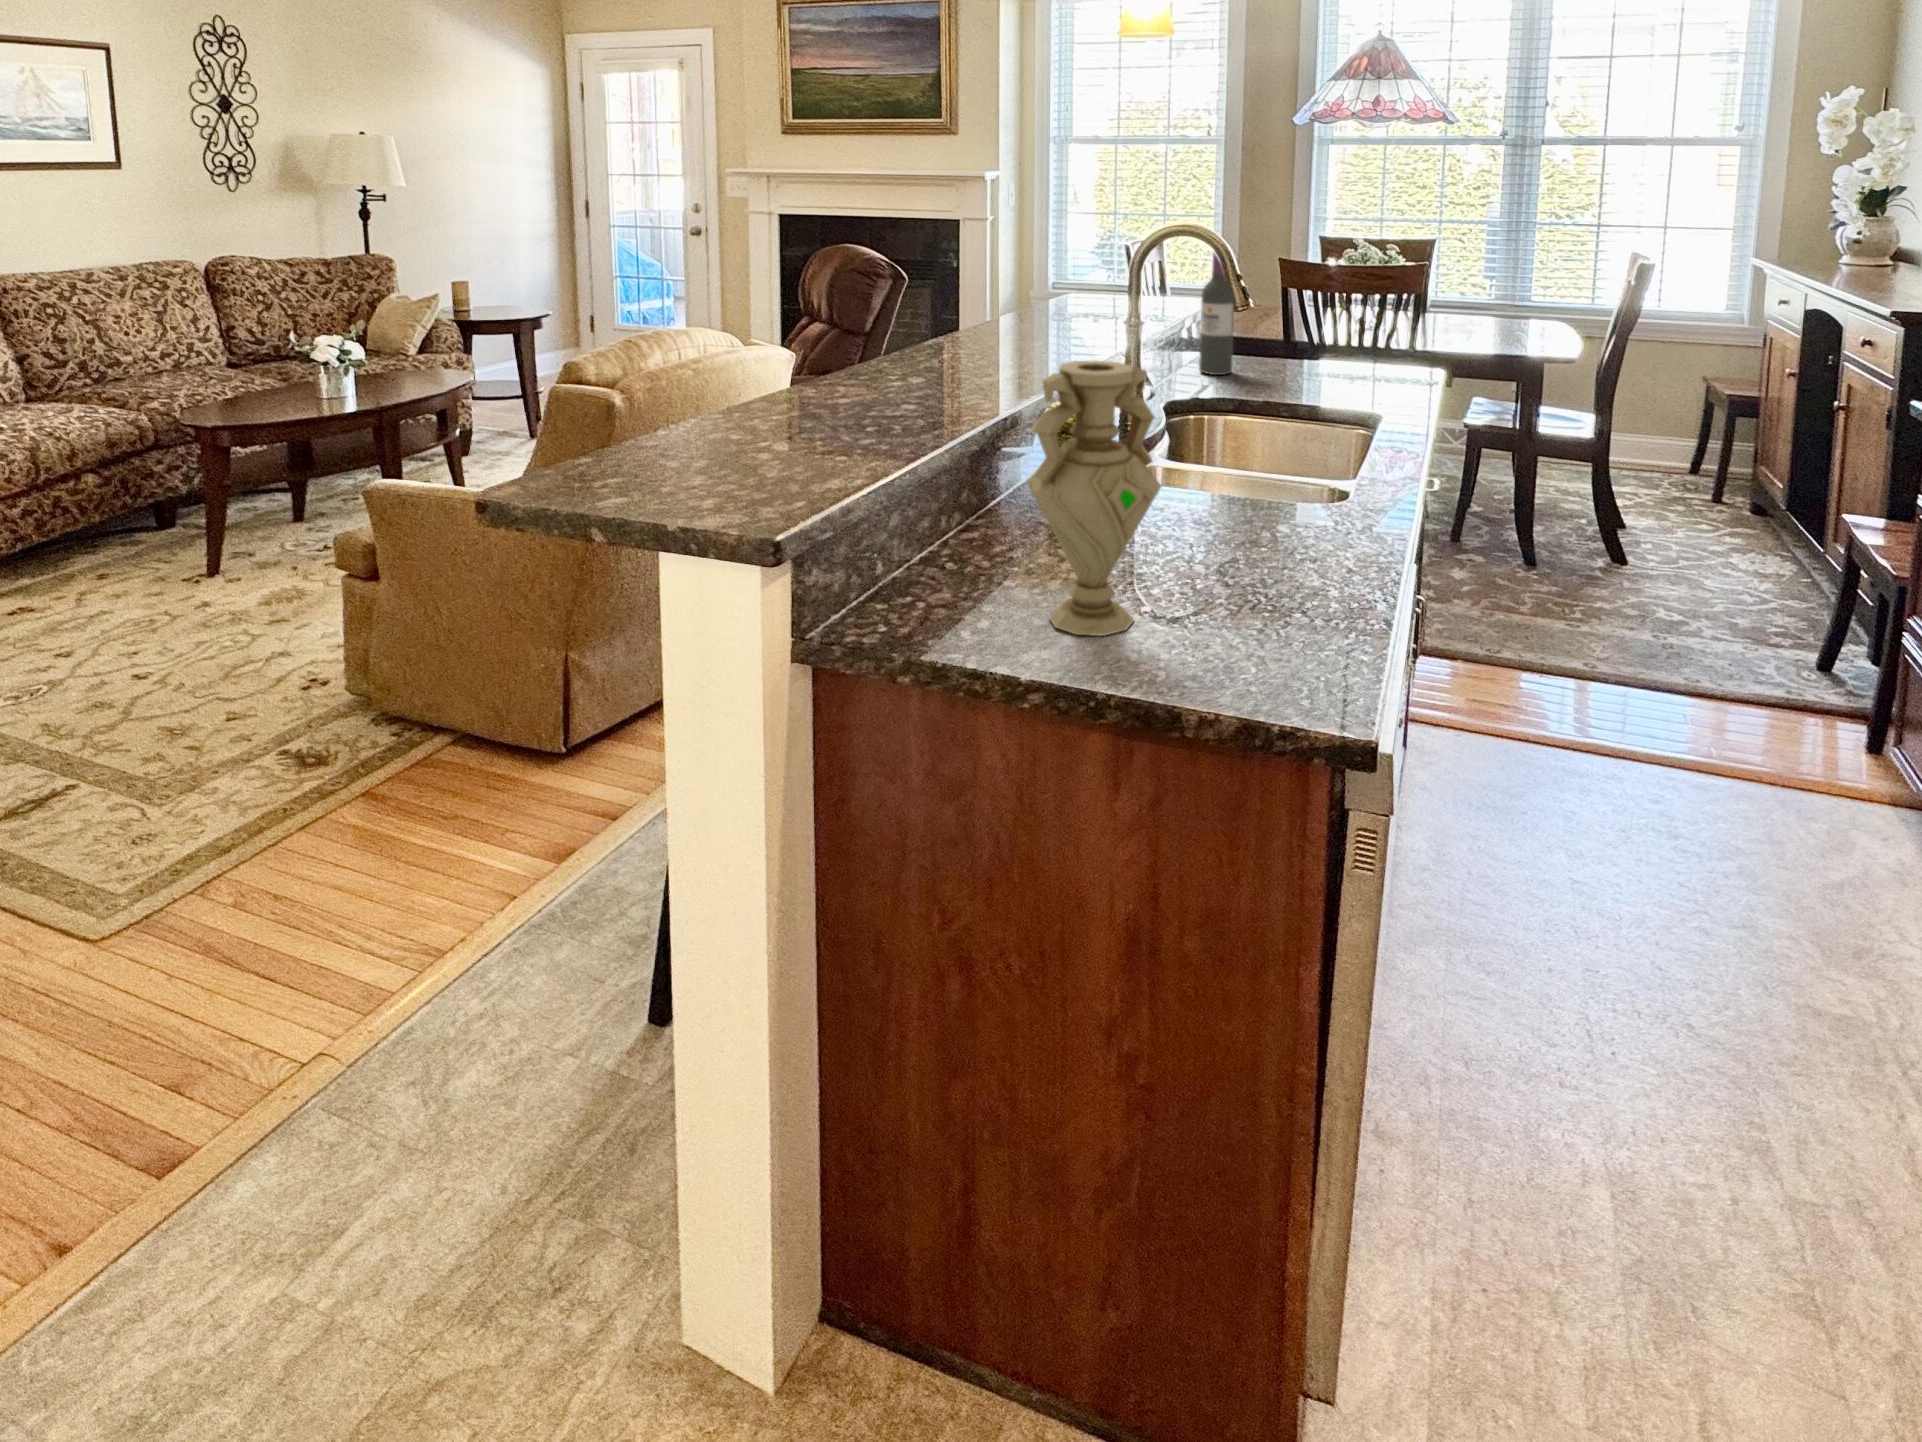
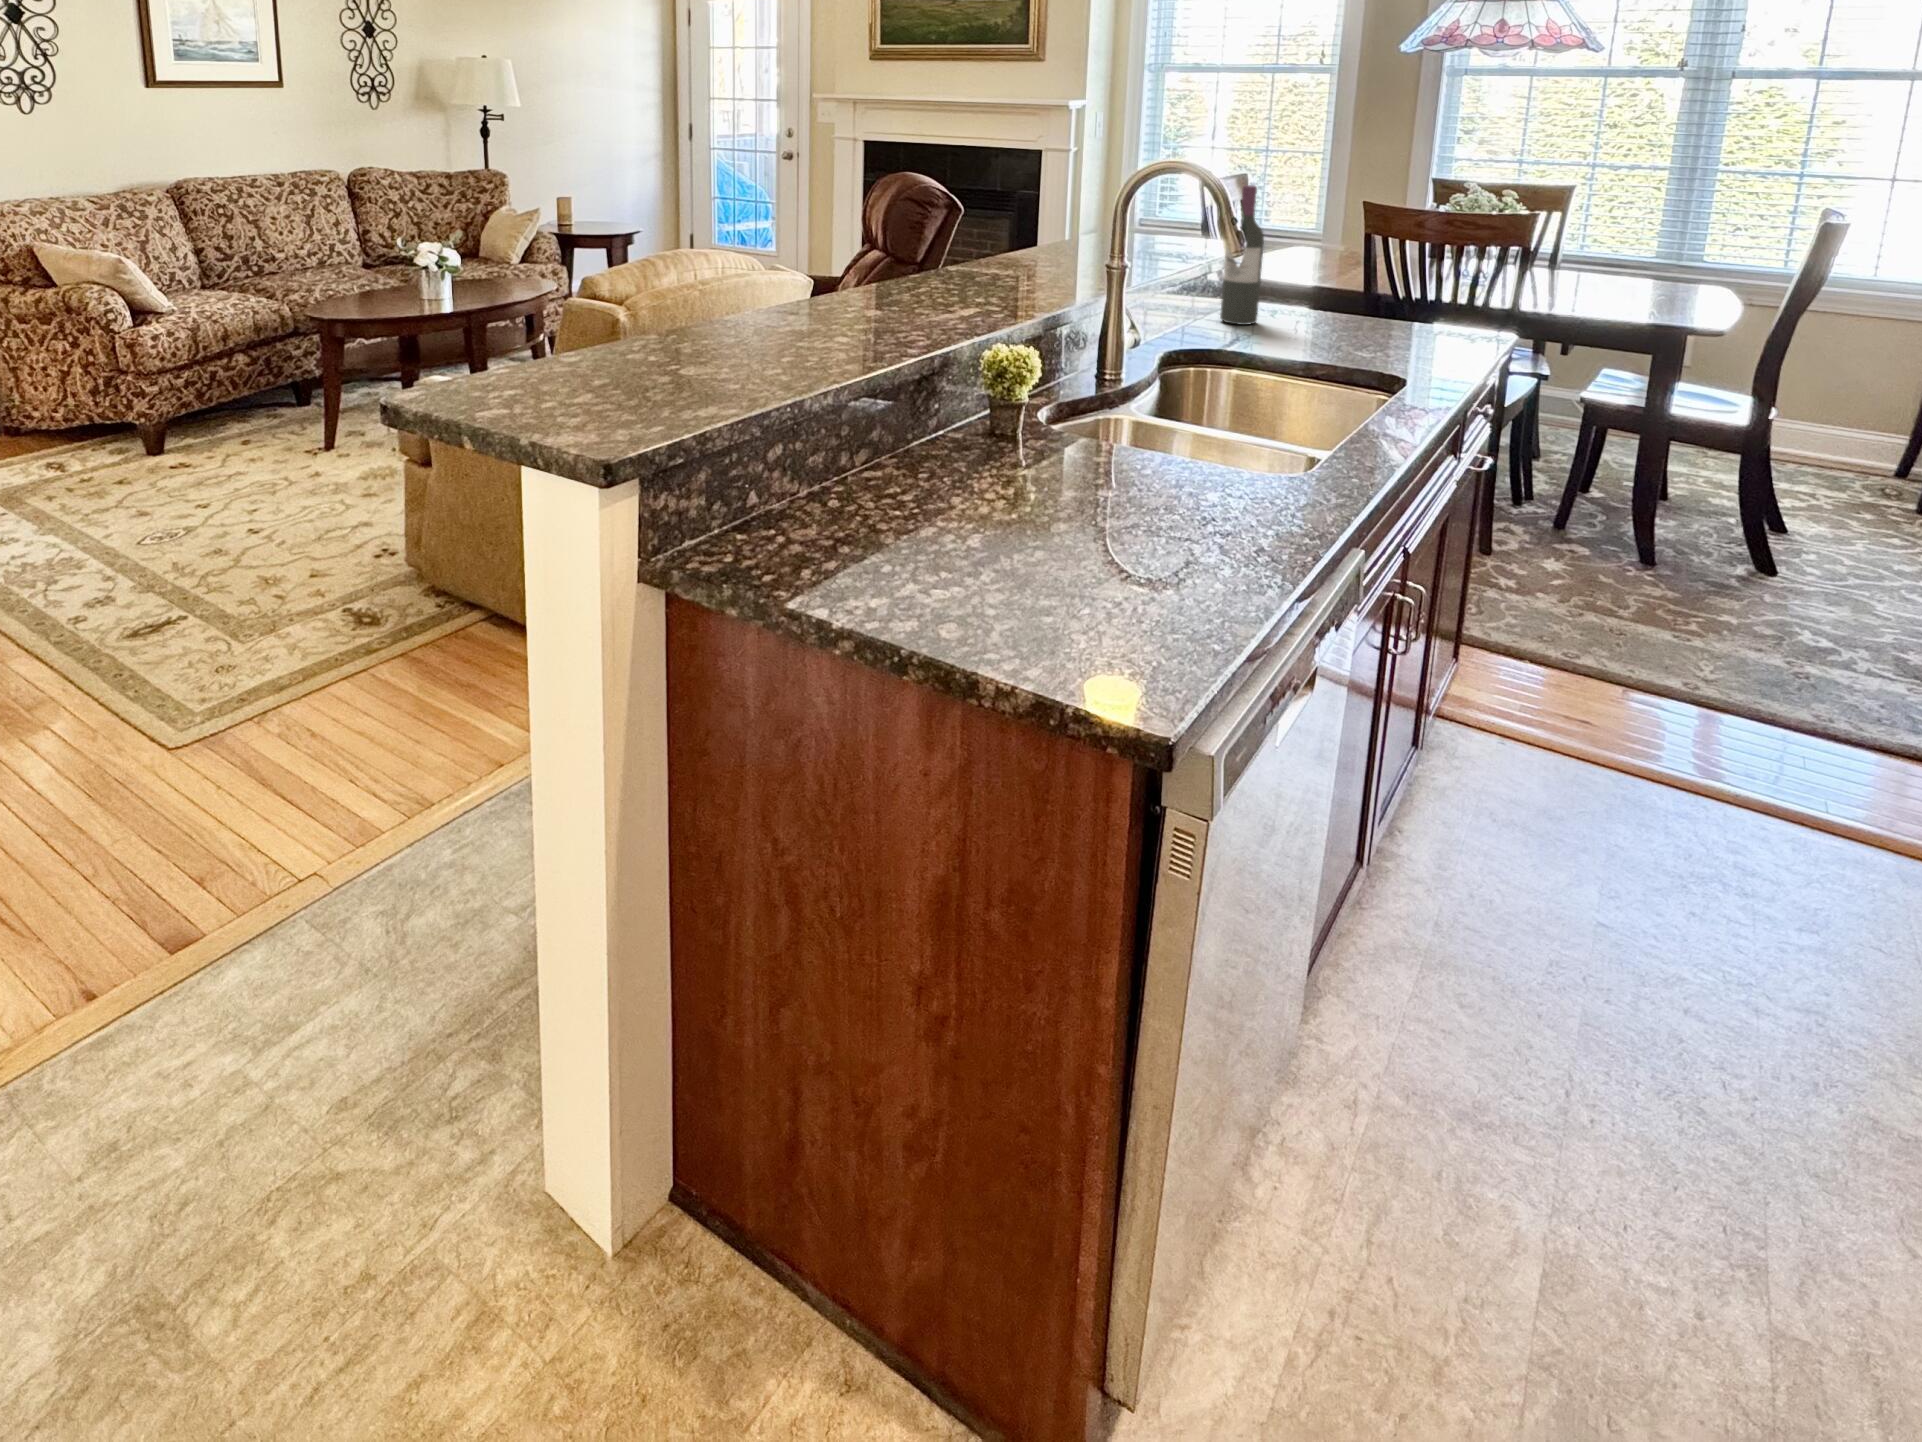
vase: present [1027,360,1162,636] -> none [885,299,1030,590]

